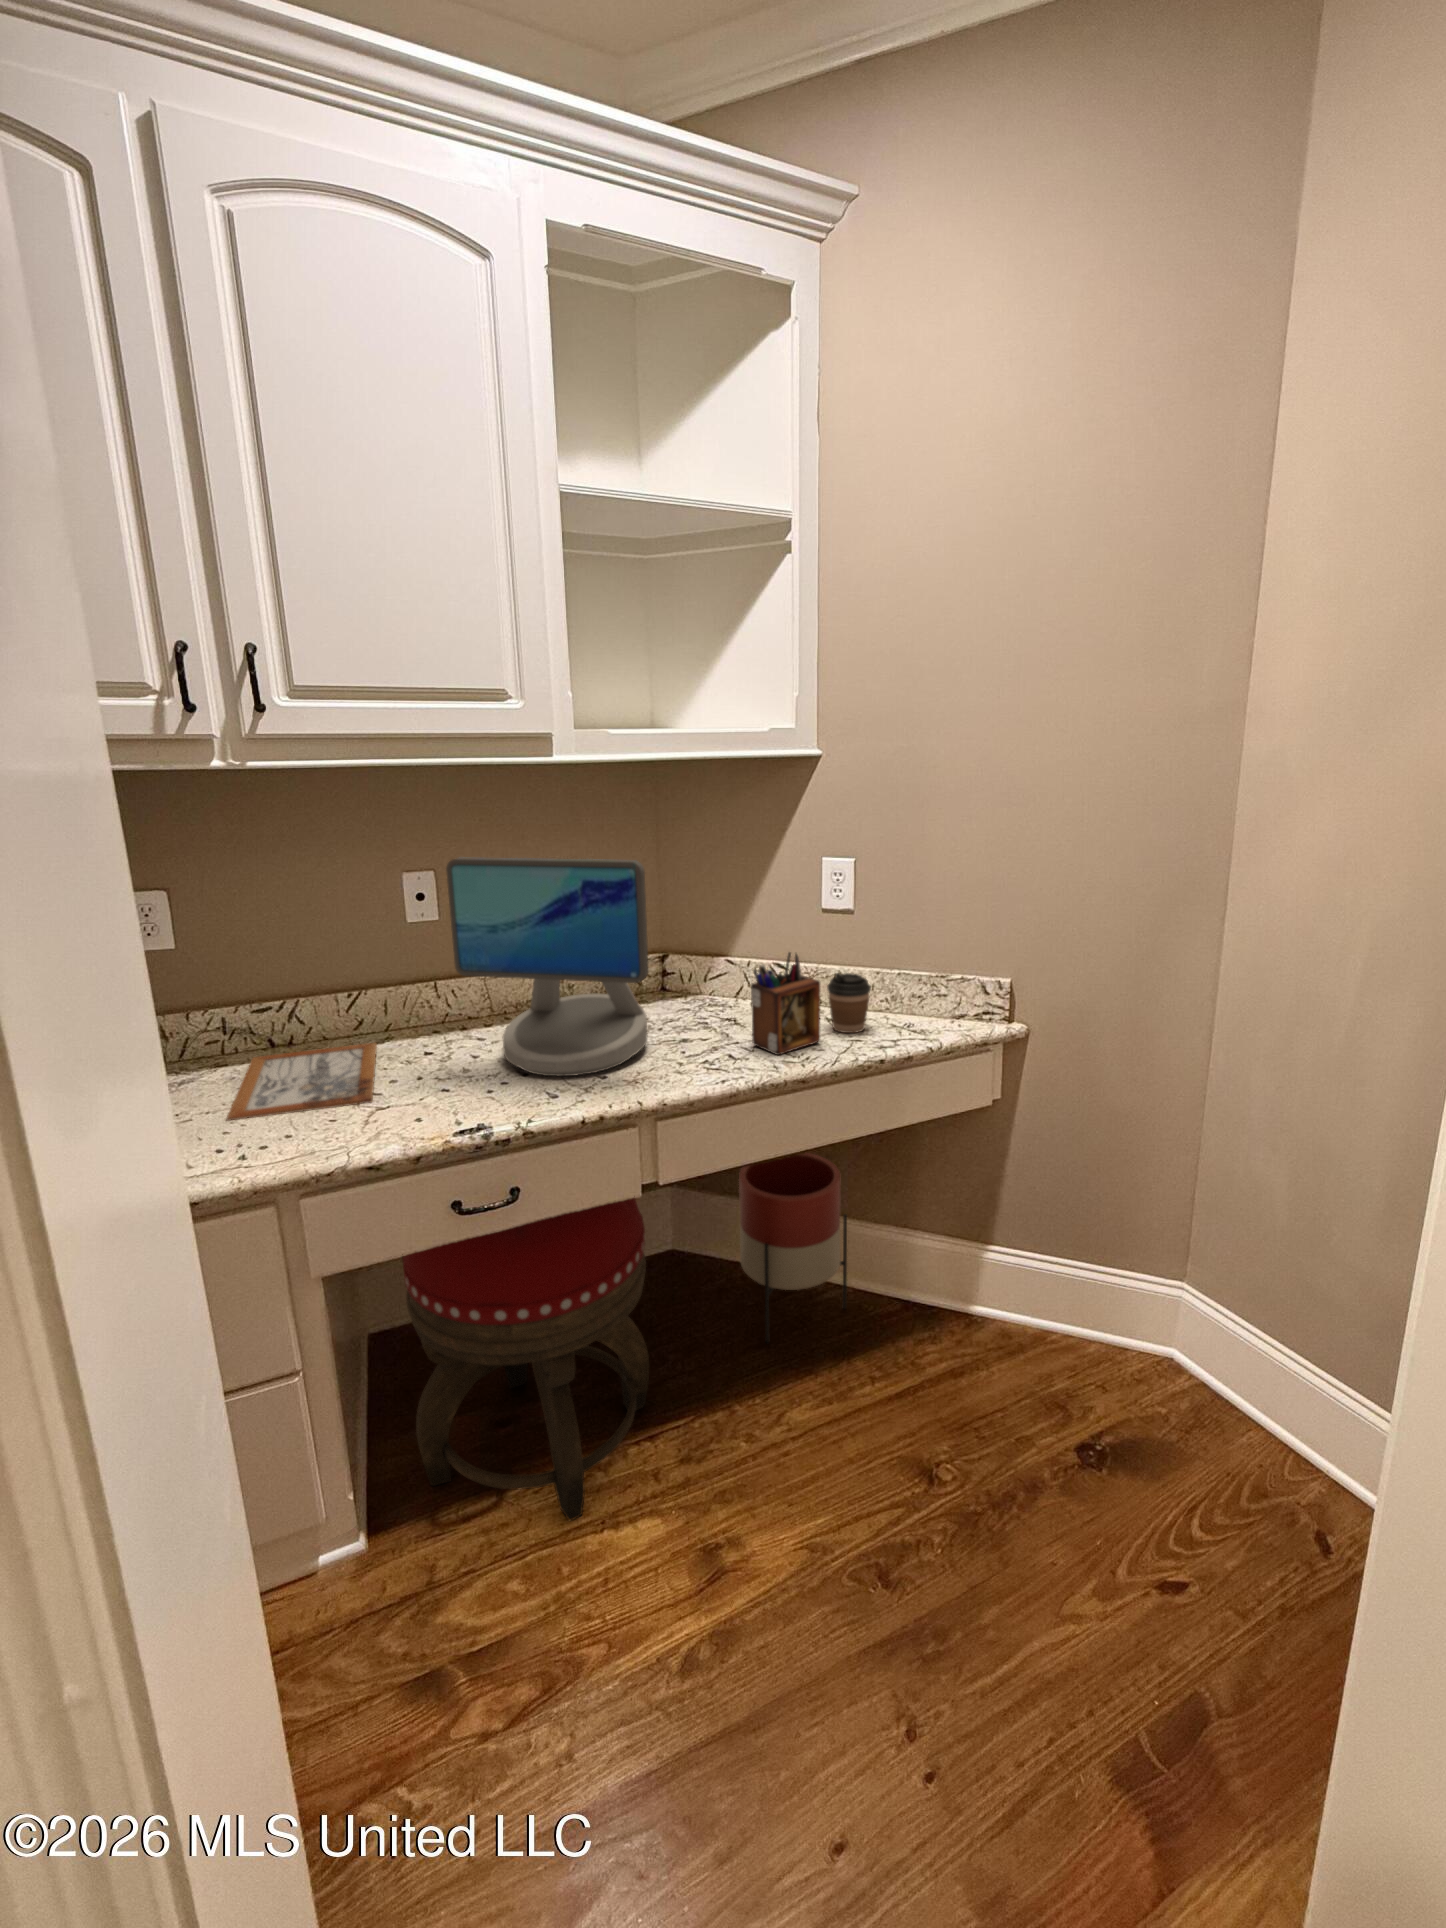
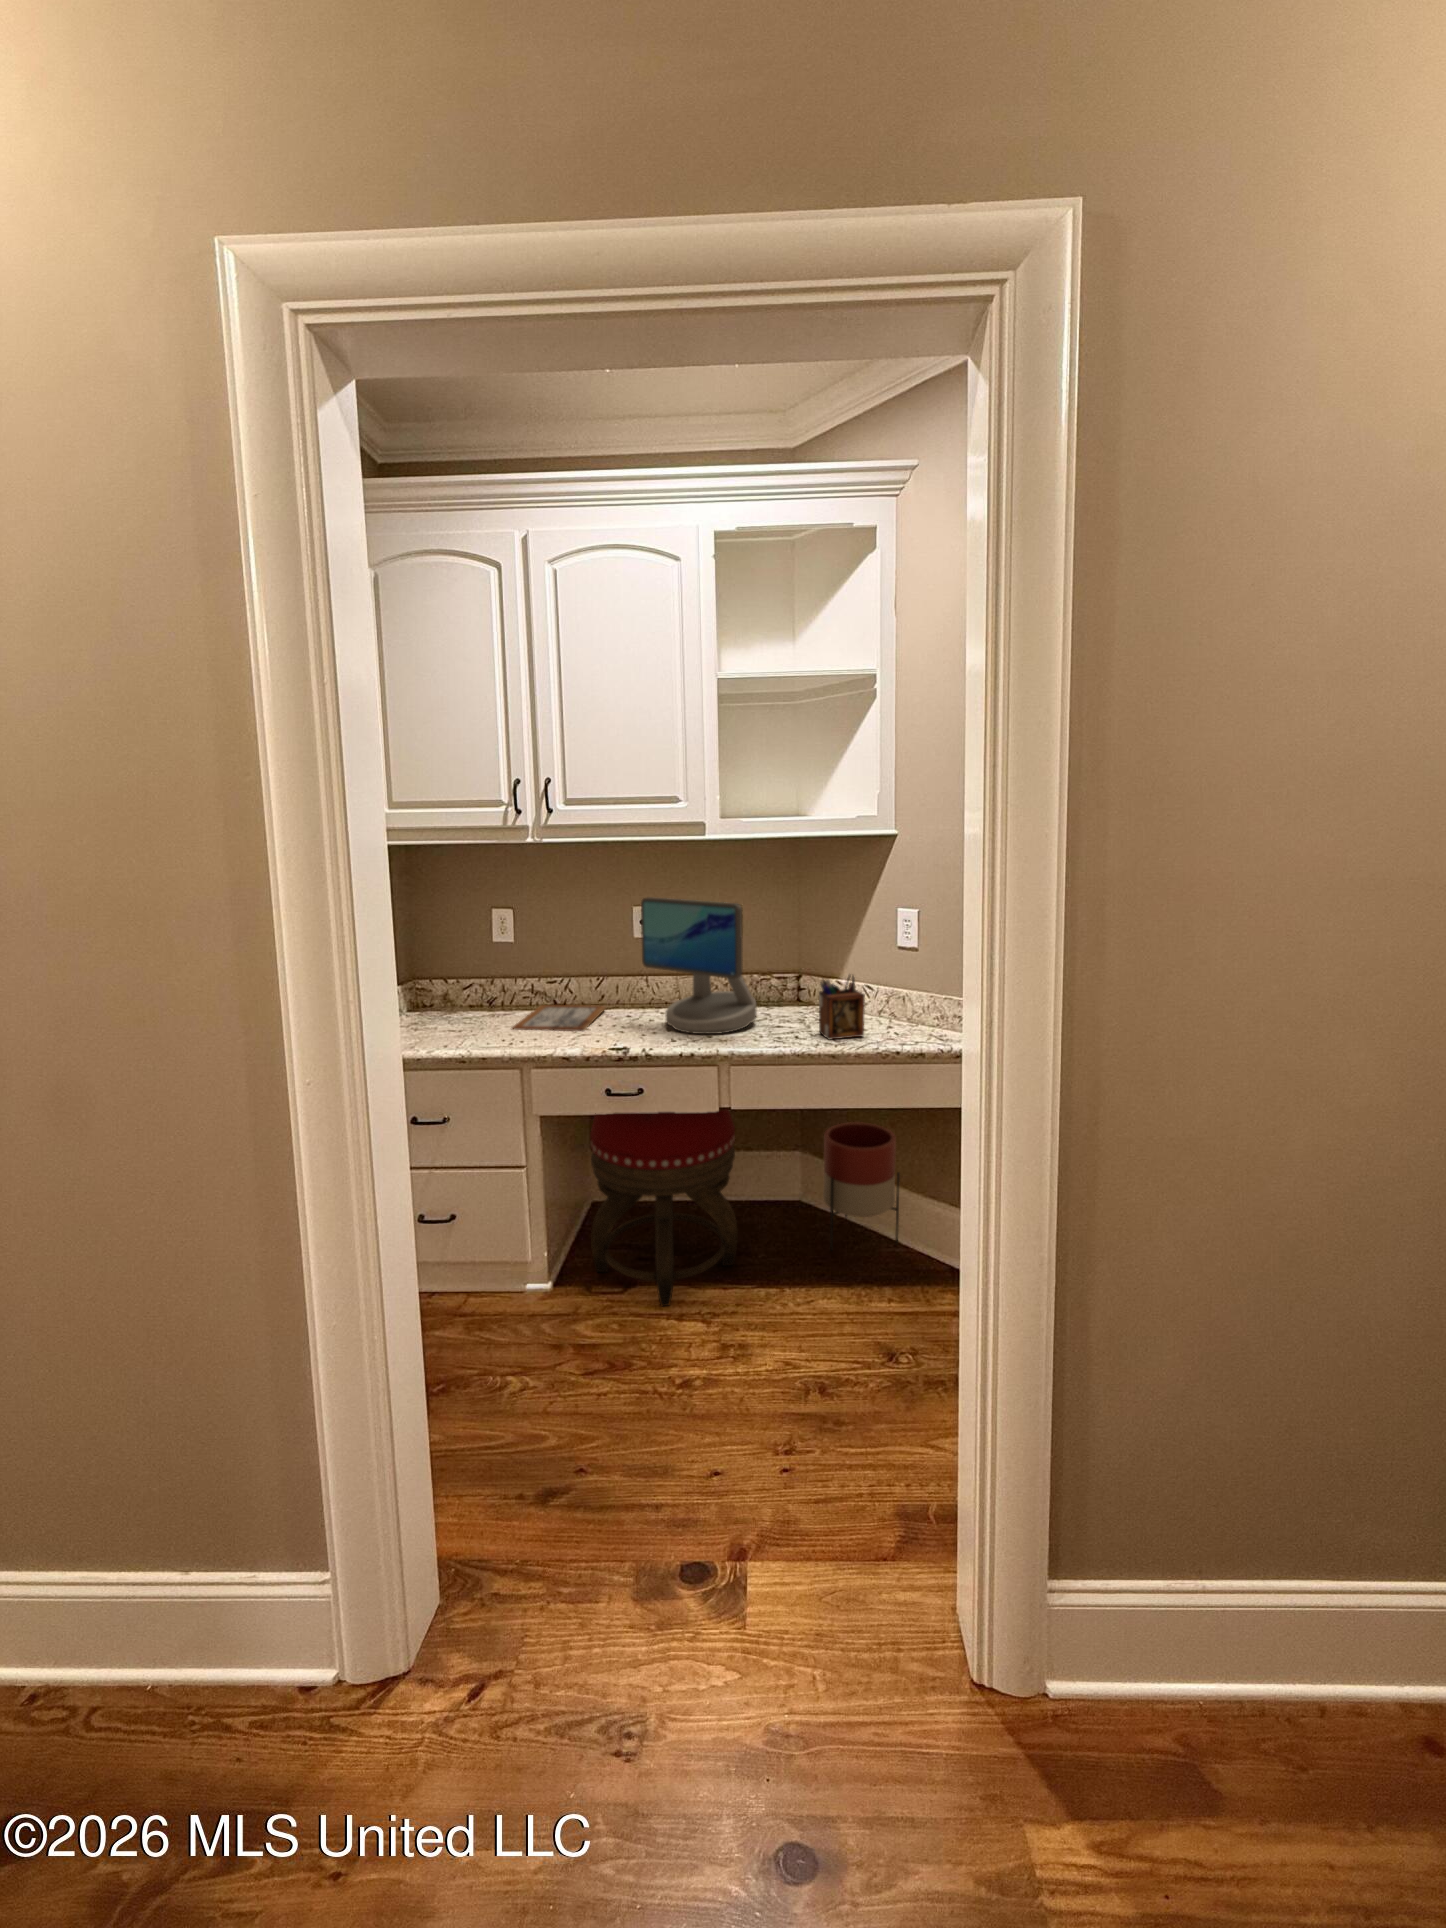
coffee cup: present [827,973,871,1033] -> none [880,993,910,1035]

